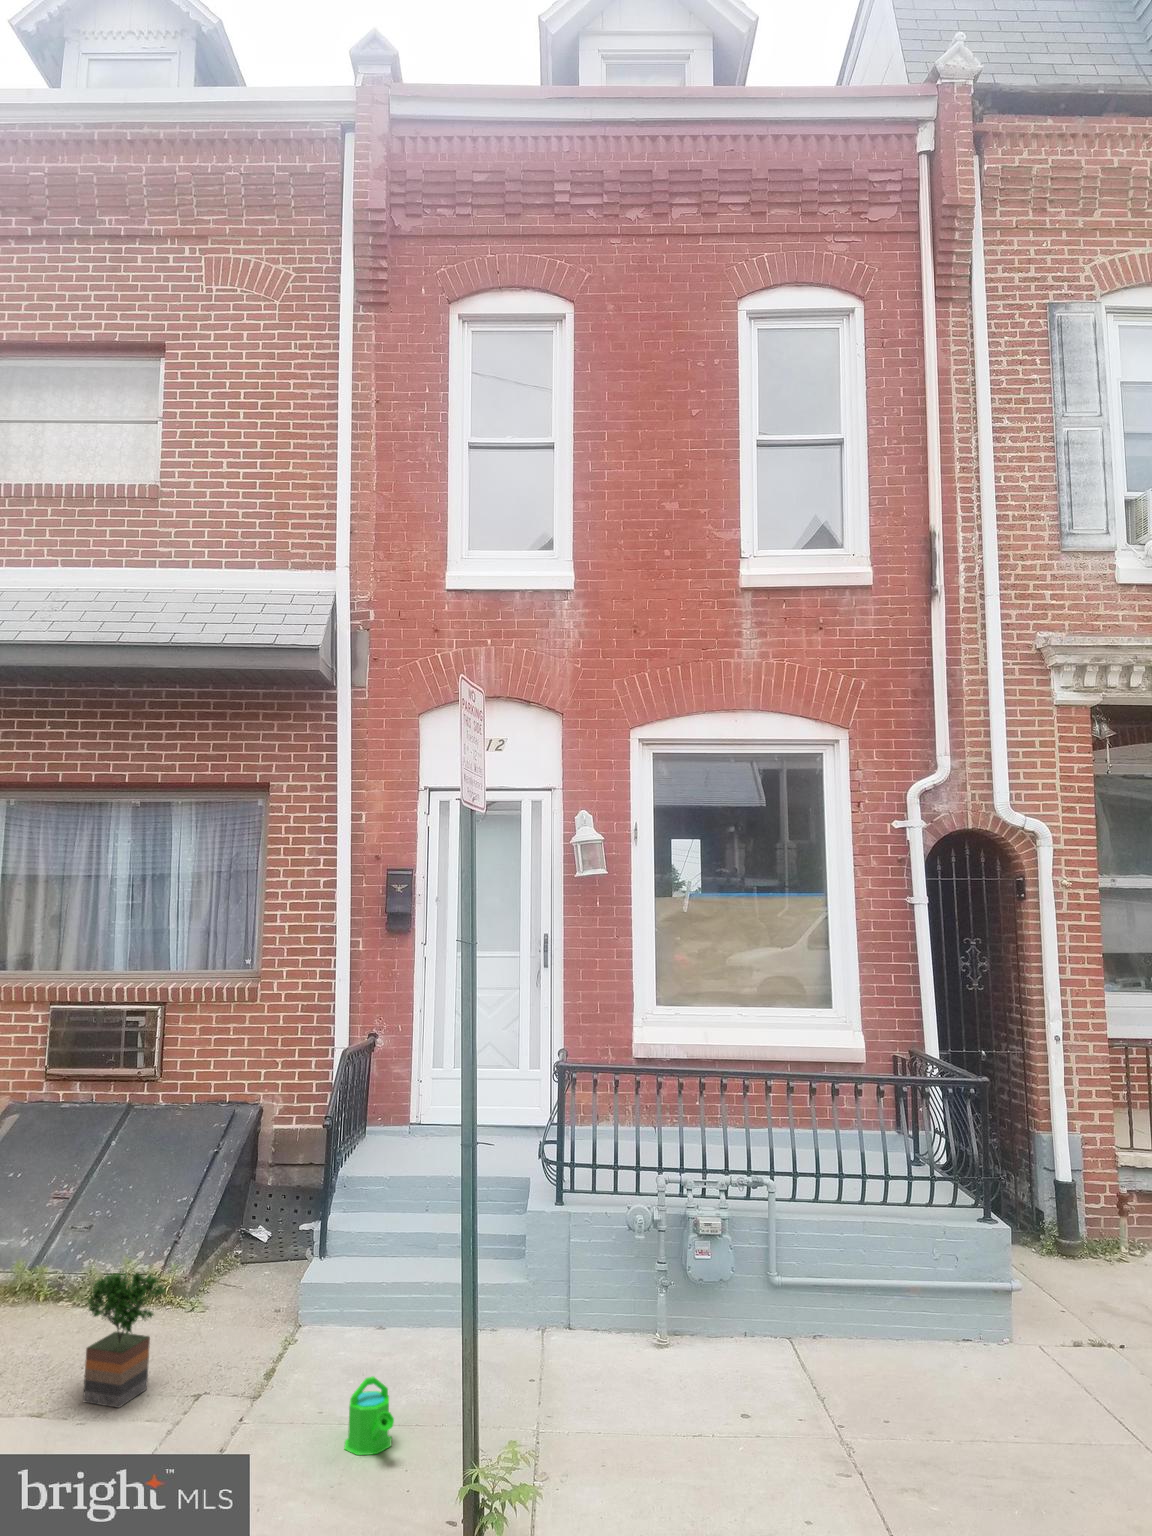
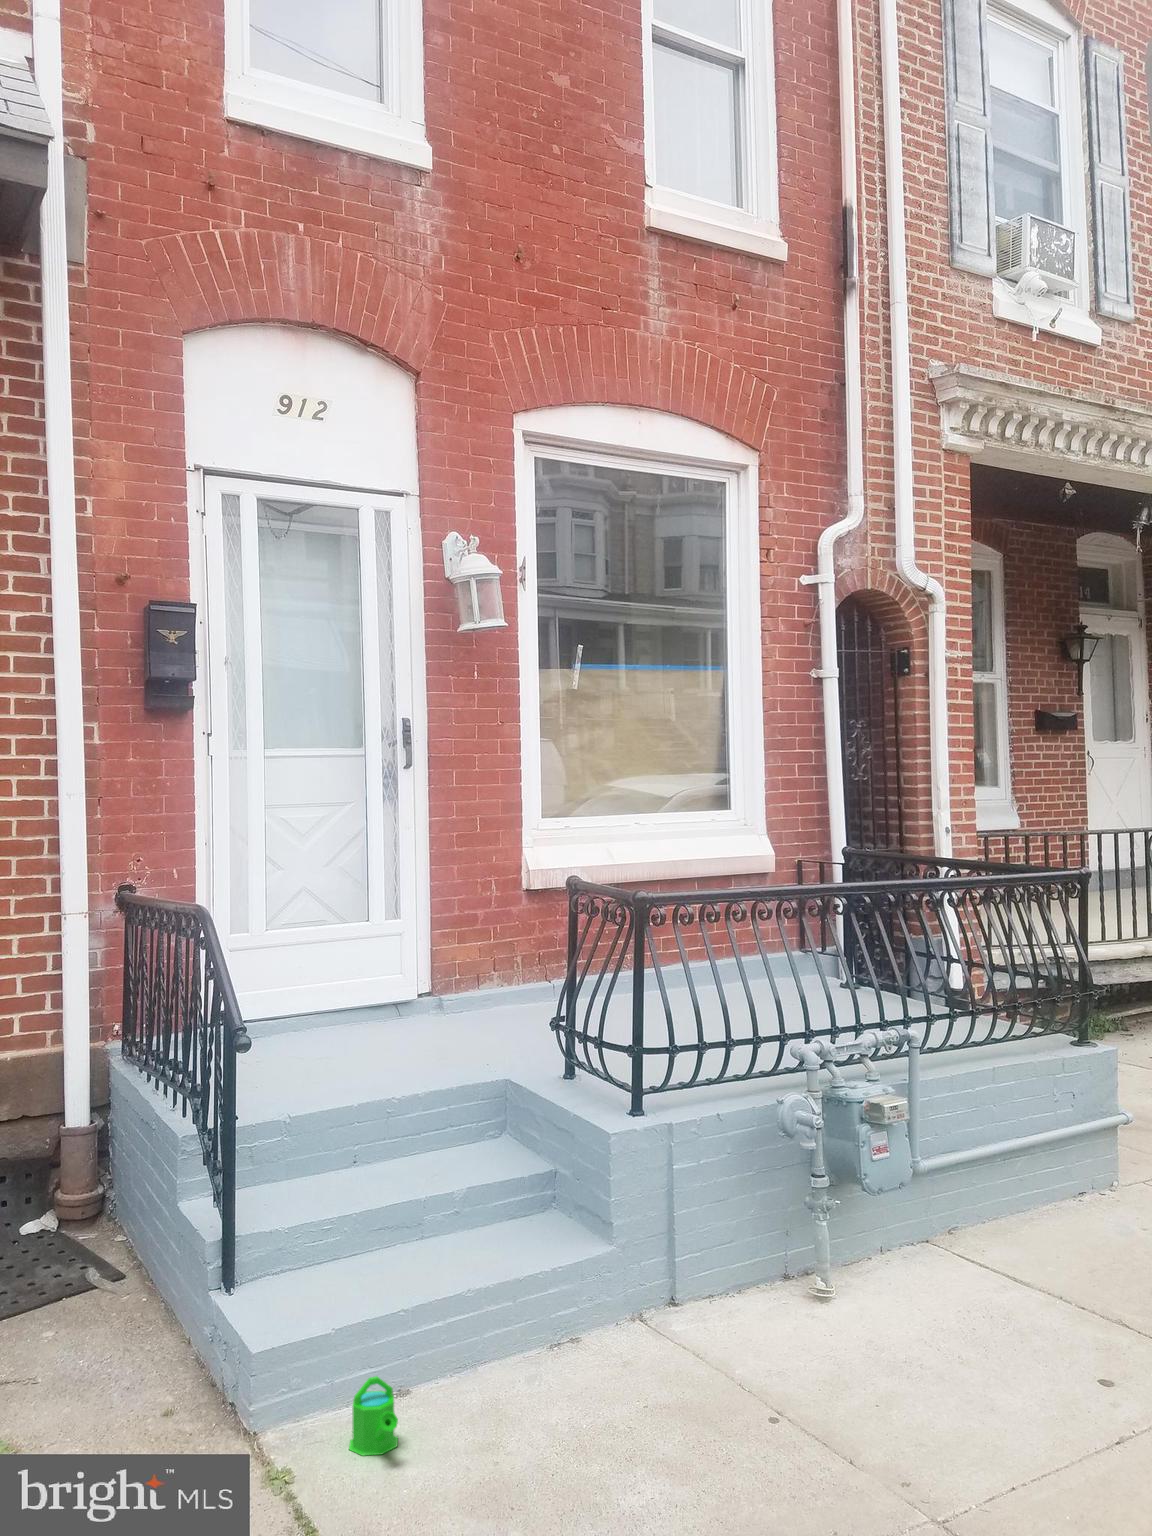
potted tree: present [83,1273,165,1408] -> none [81,1269,165,1408]

